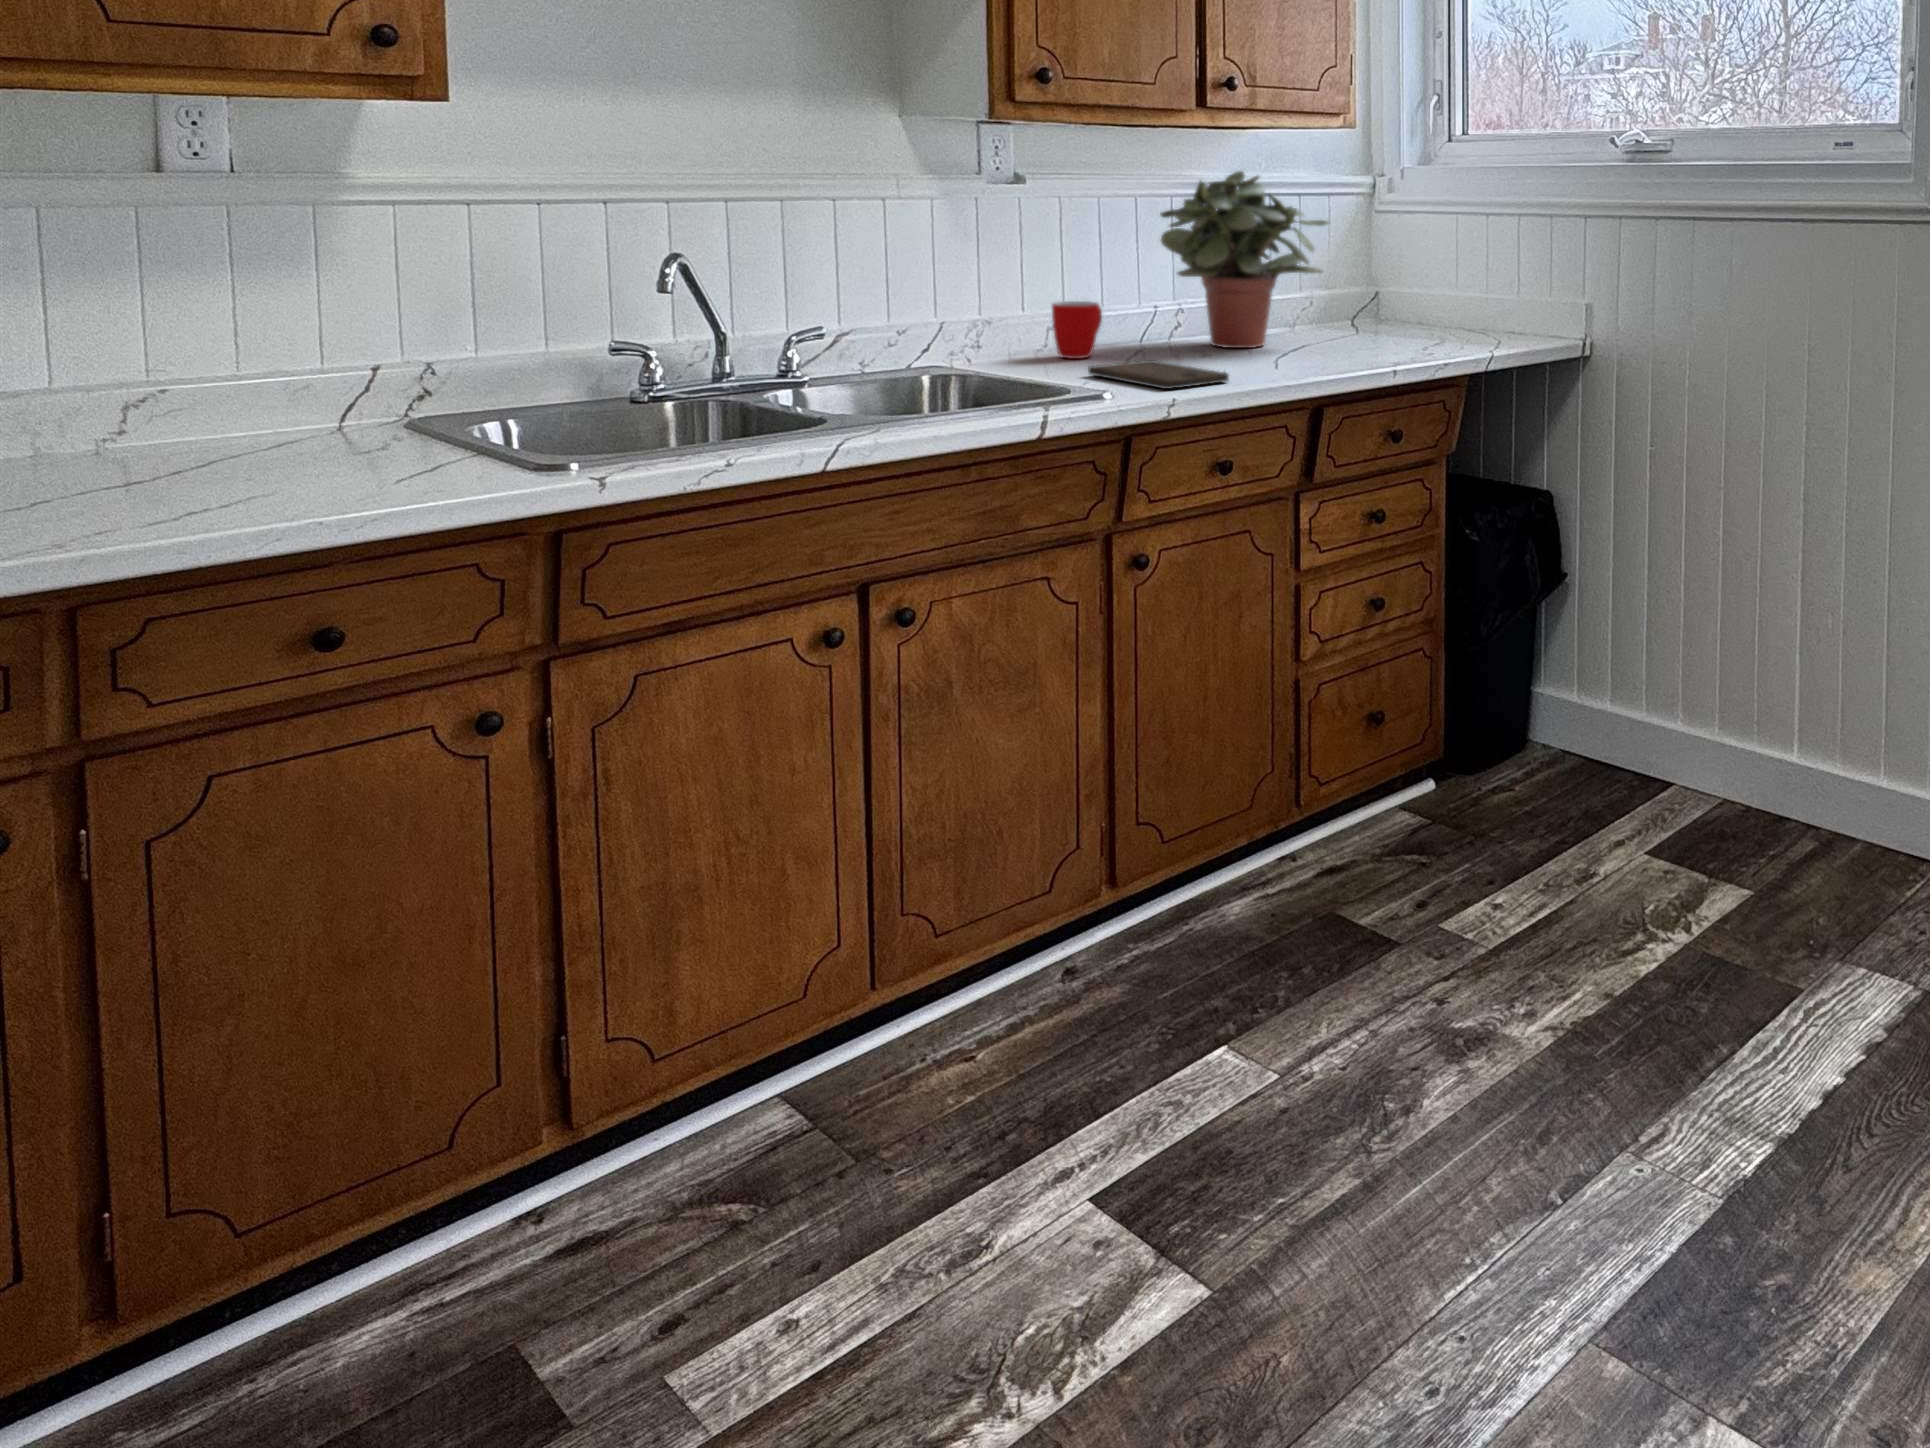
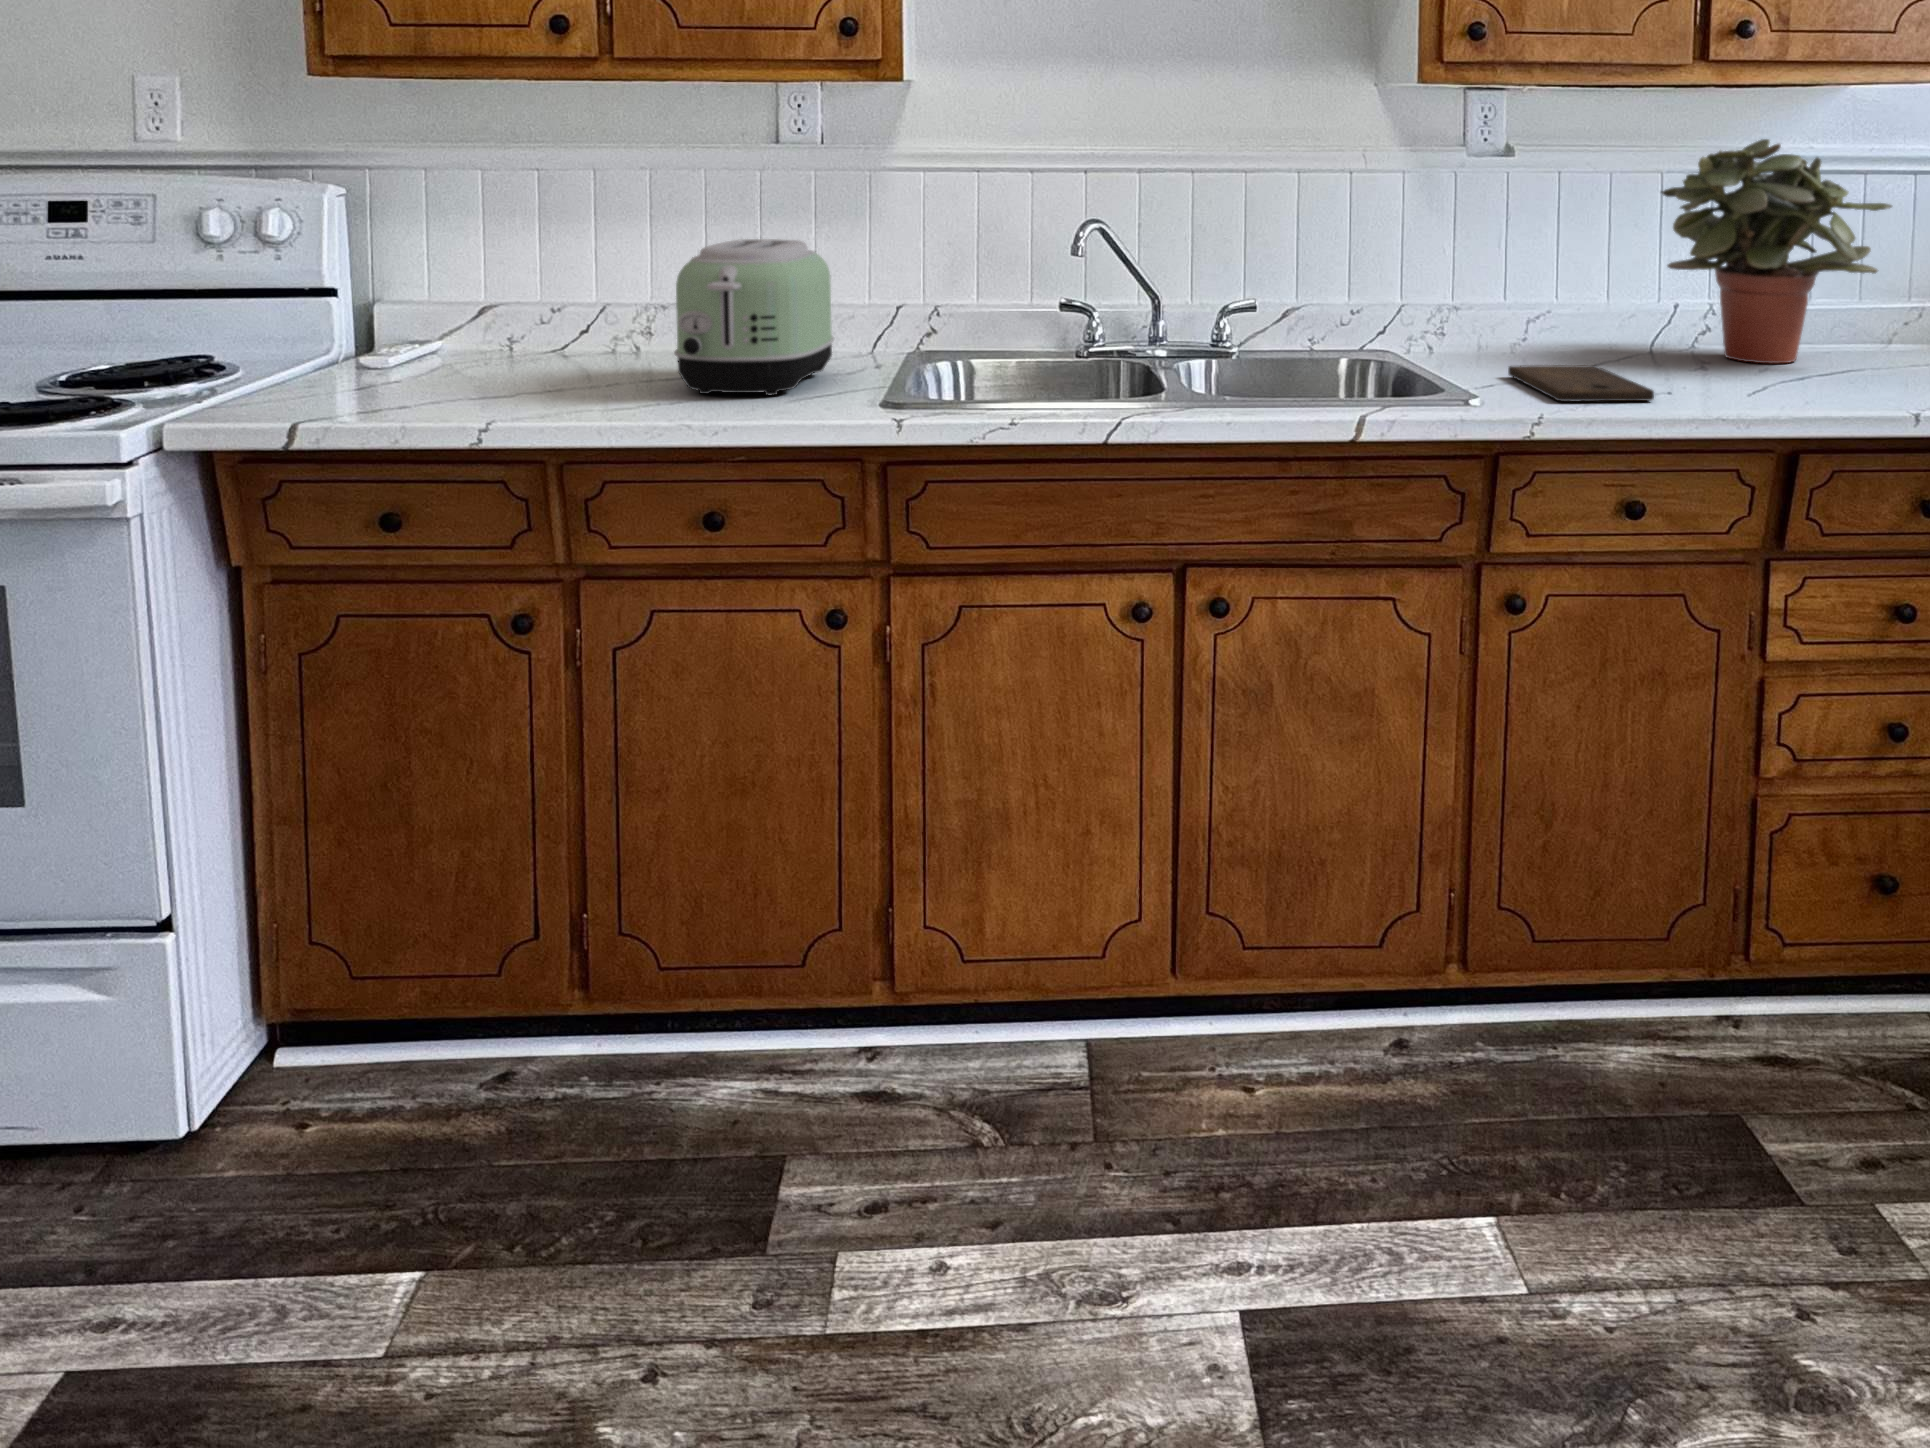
toaster: none [149,289,382,491] -> present [674,239,834,395]
mug: present [1052,301,1102,359] -> none [1514,290,1580,357]

